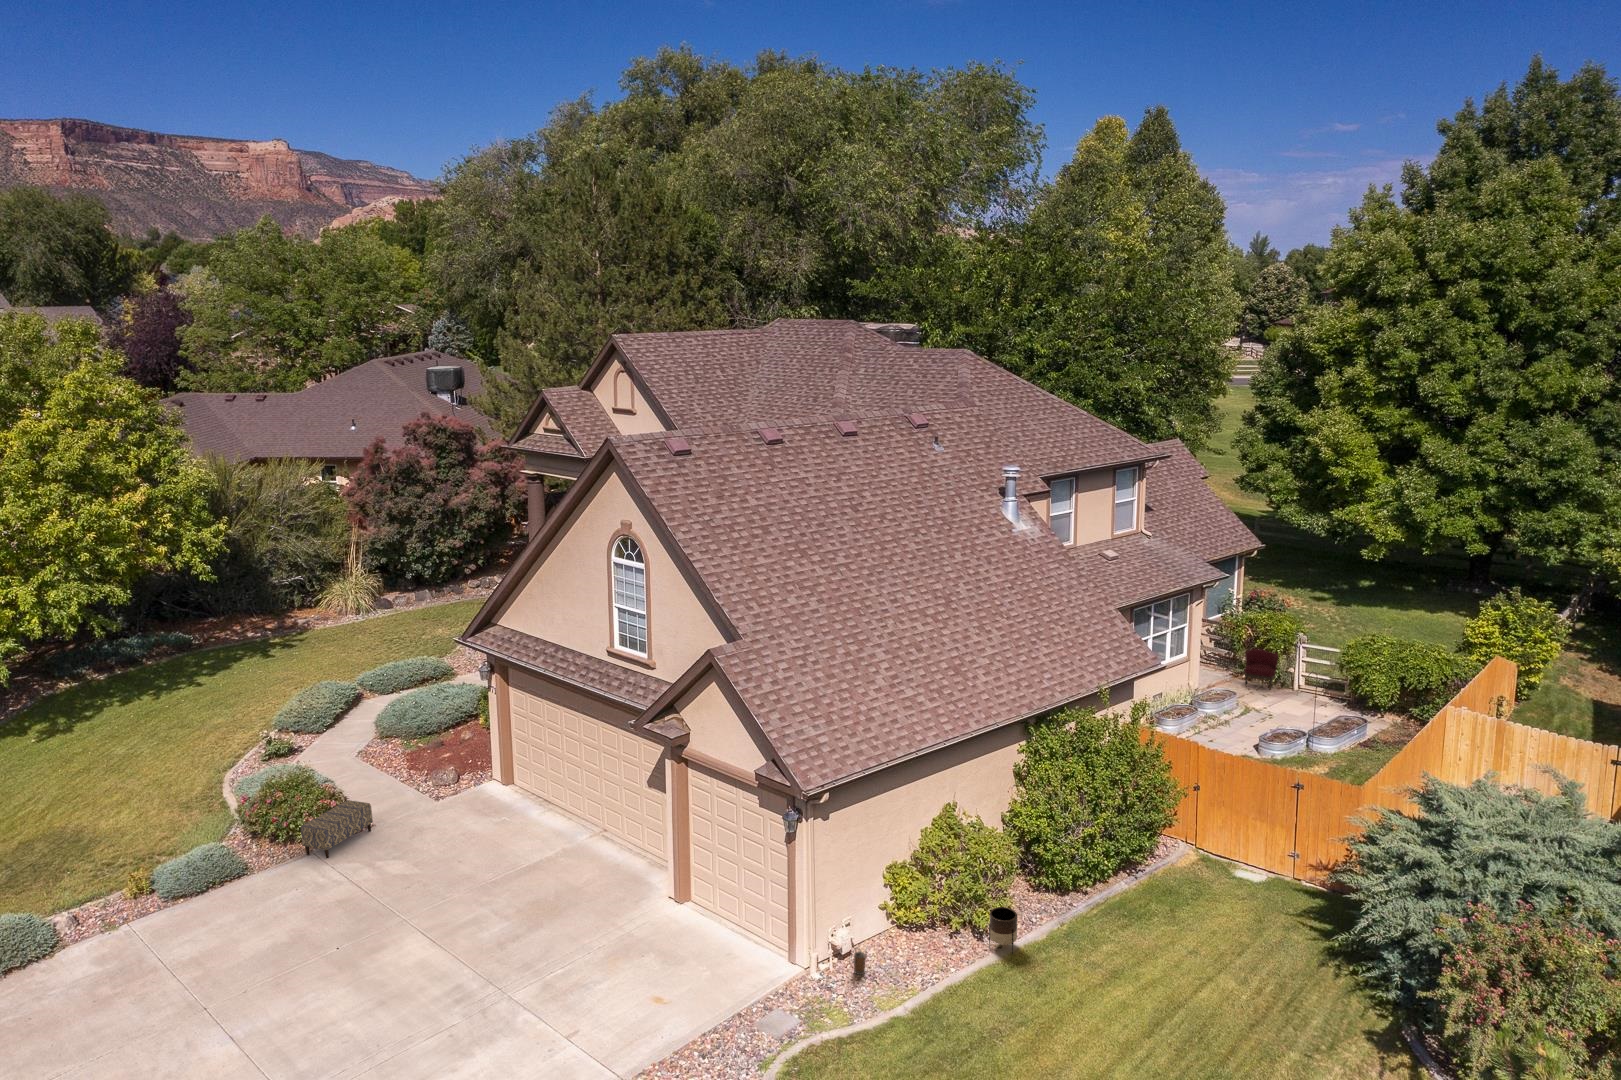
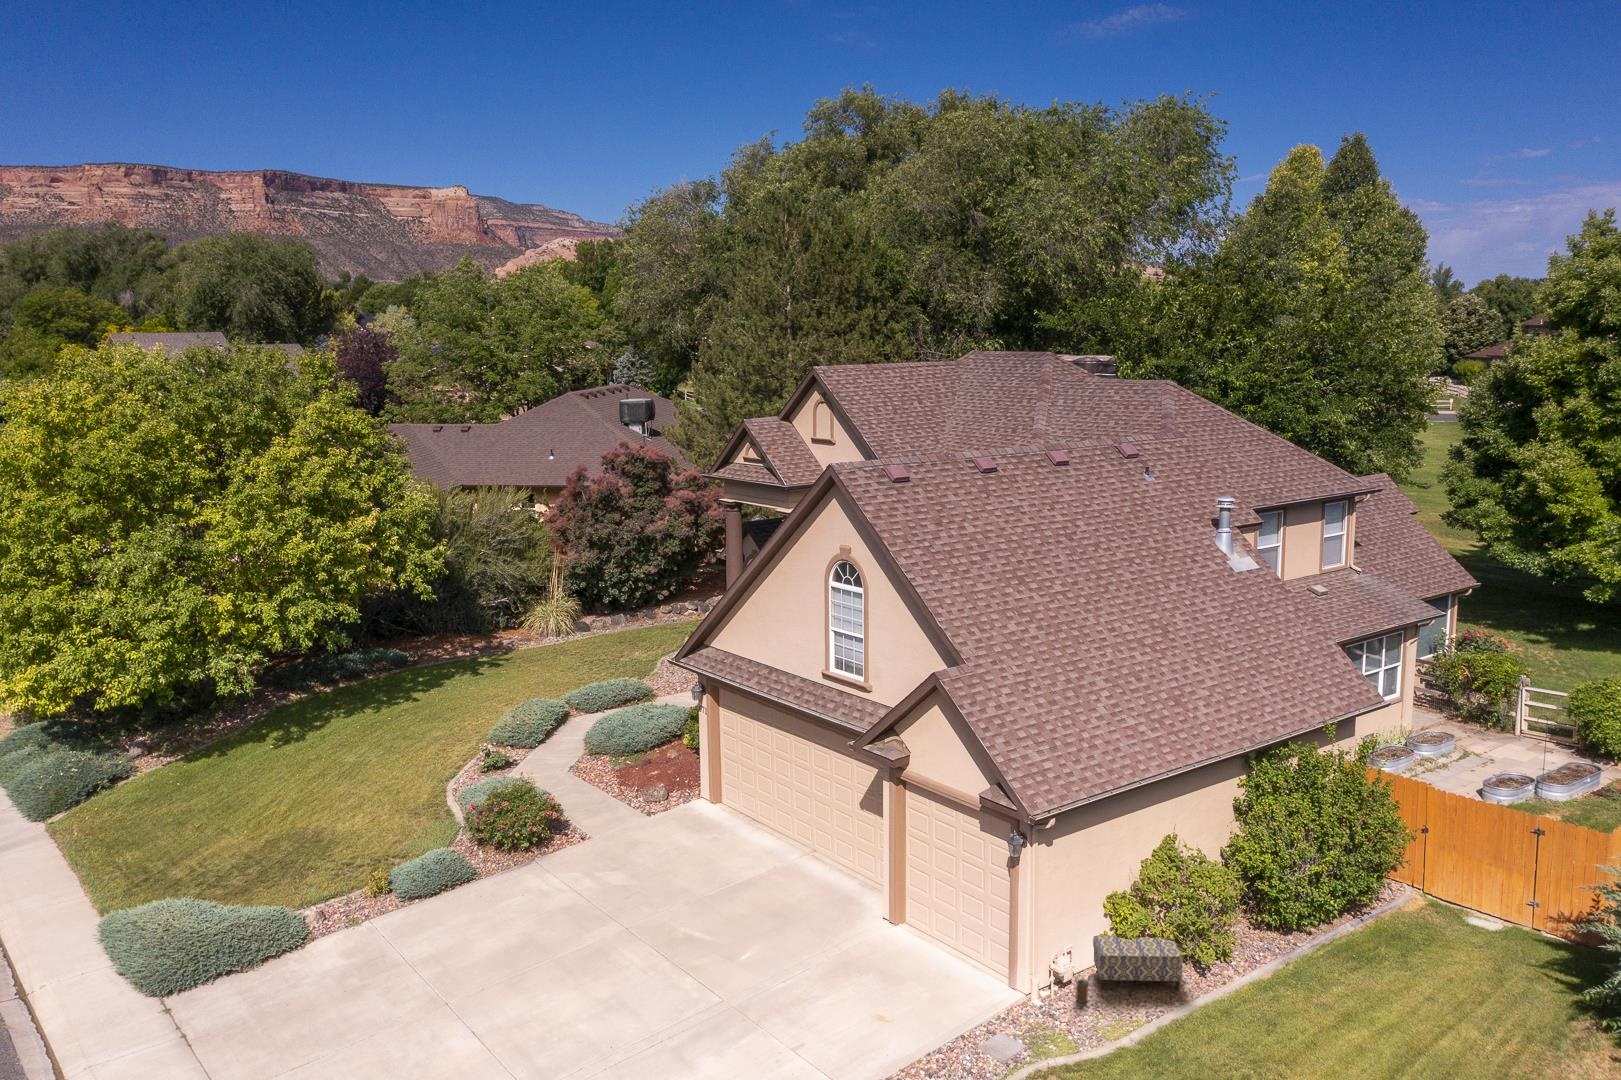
chair: present [1244,649,1279,689] -> none [1461,692,1501,736]
bench: present [301,800,373,858] -> present [1093,936,1183,991]
planter: present [989,907,1017,954] -> none [1215,944,1246,994]

